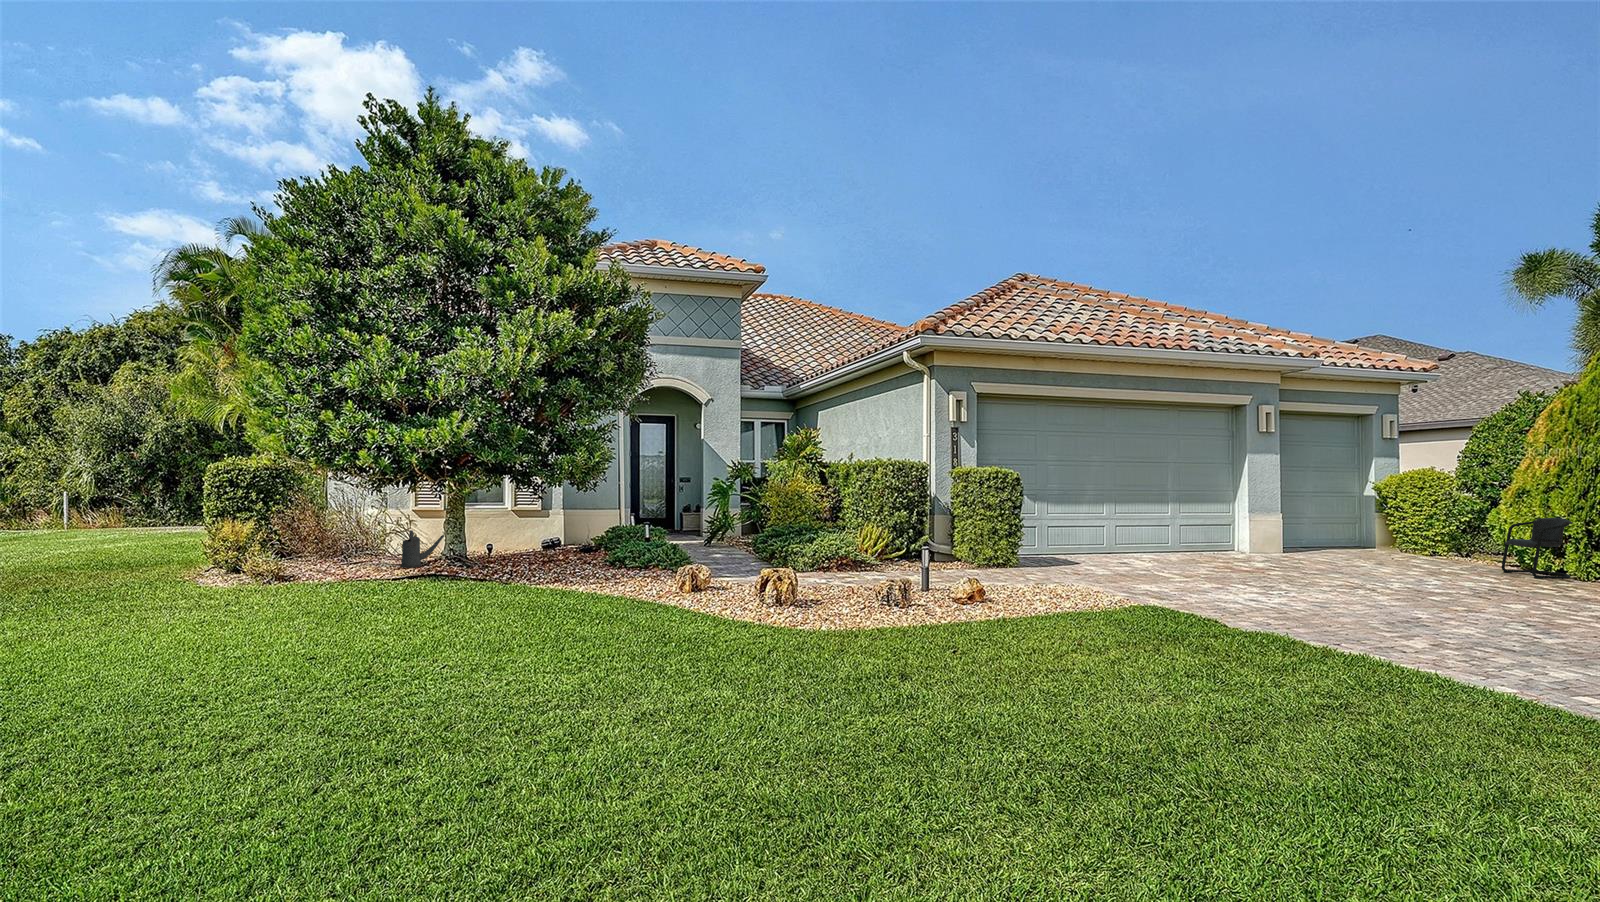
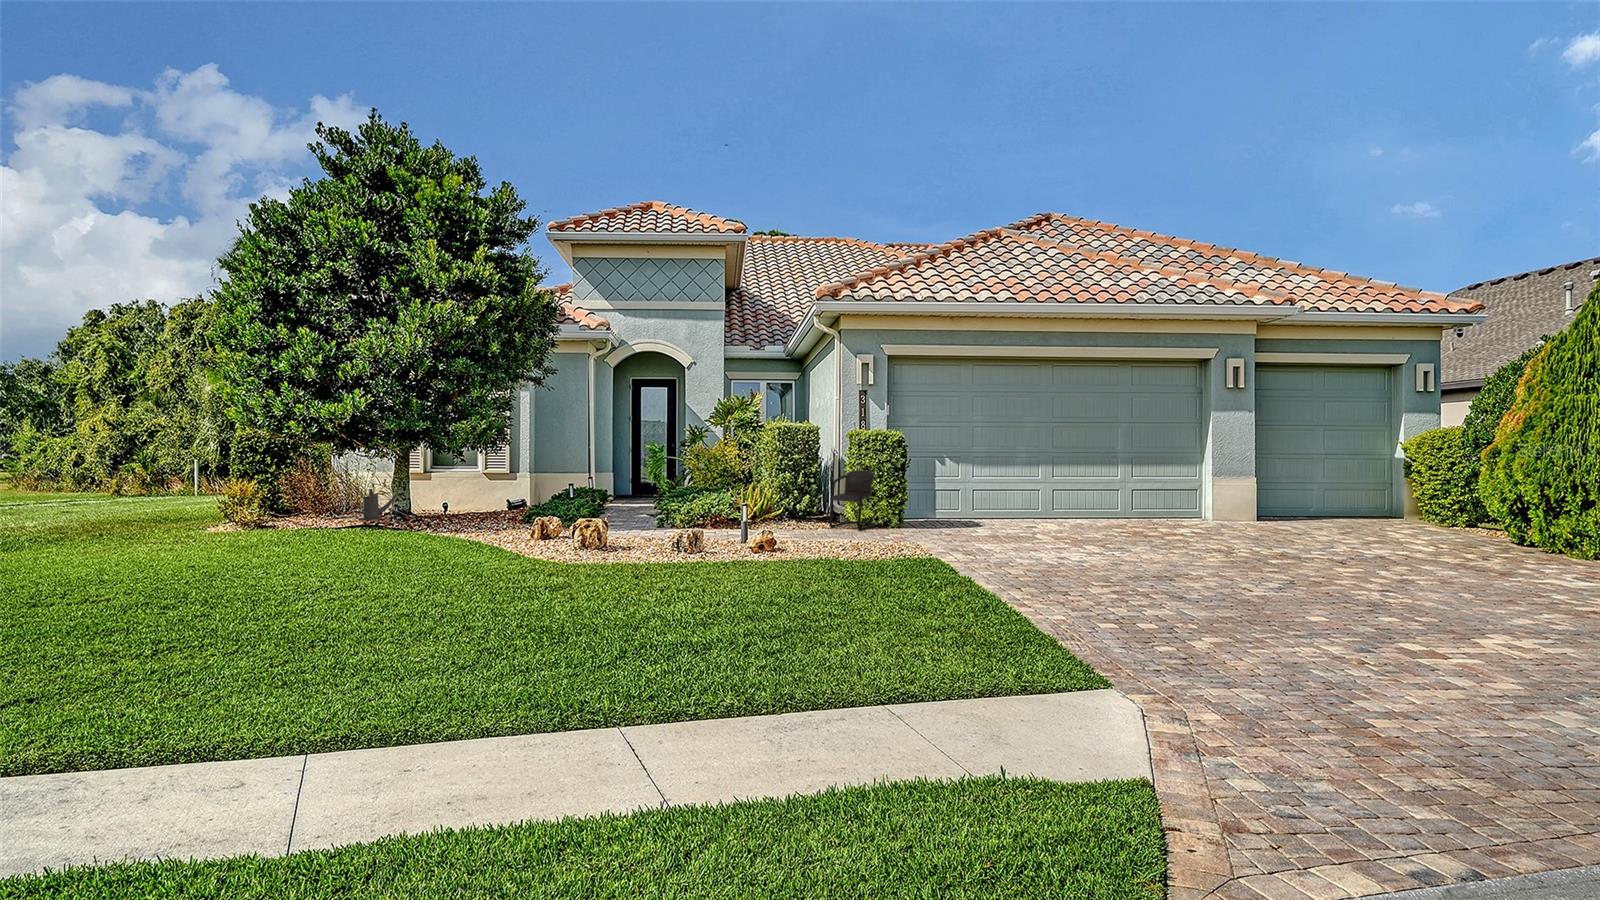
chair: present [1501,518,1573,579] -> present [829,470,876,531]

